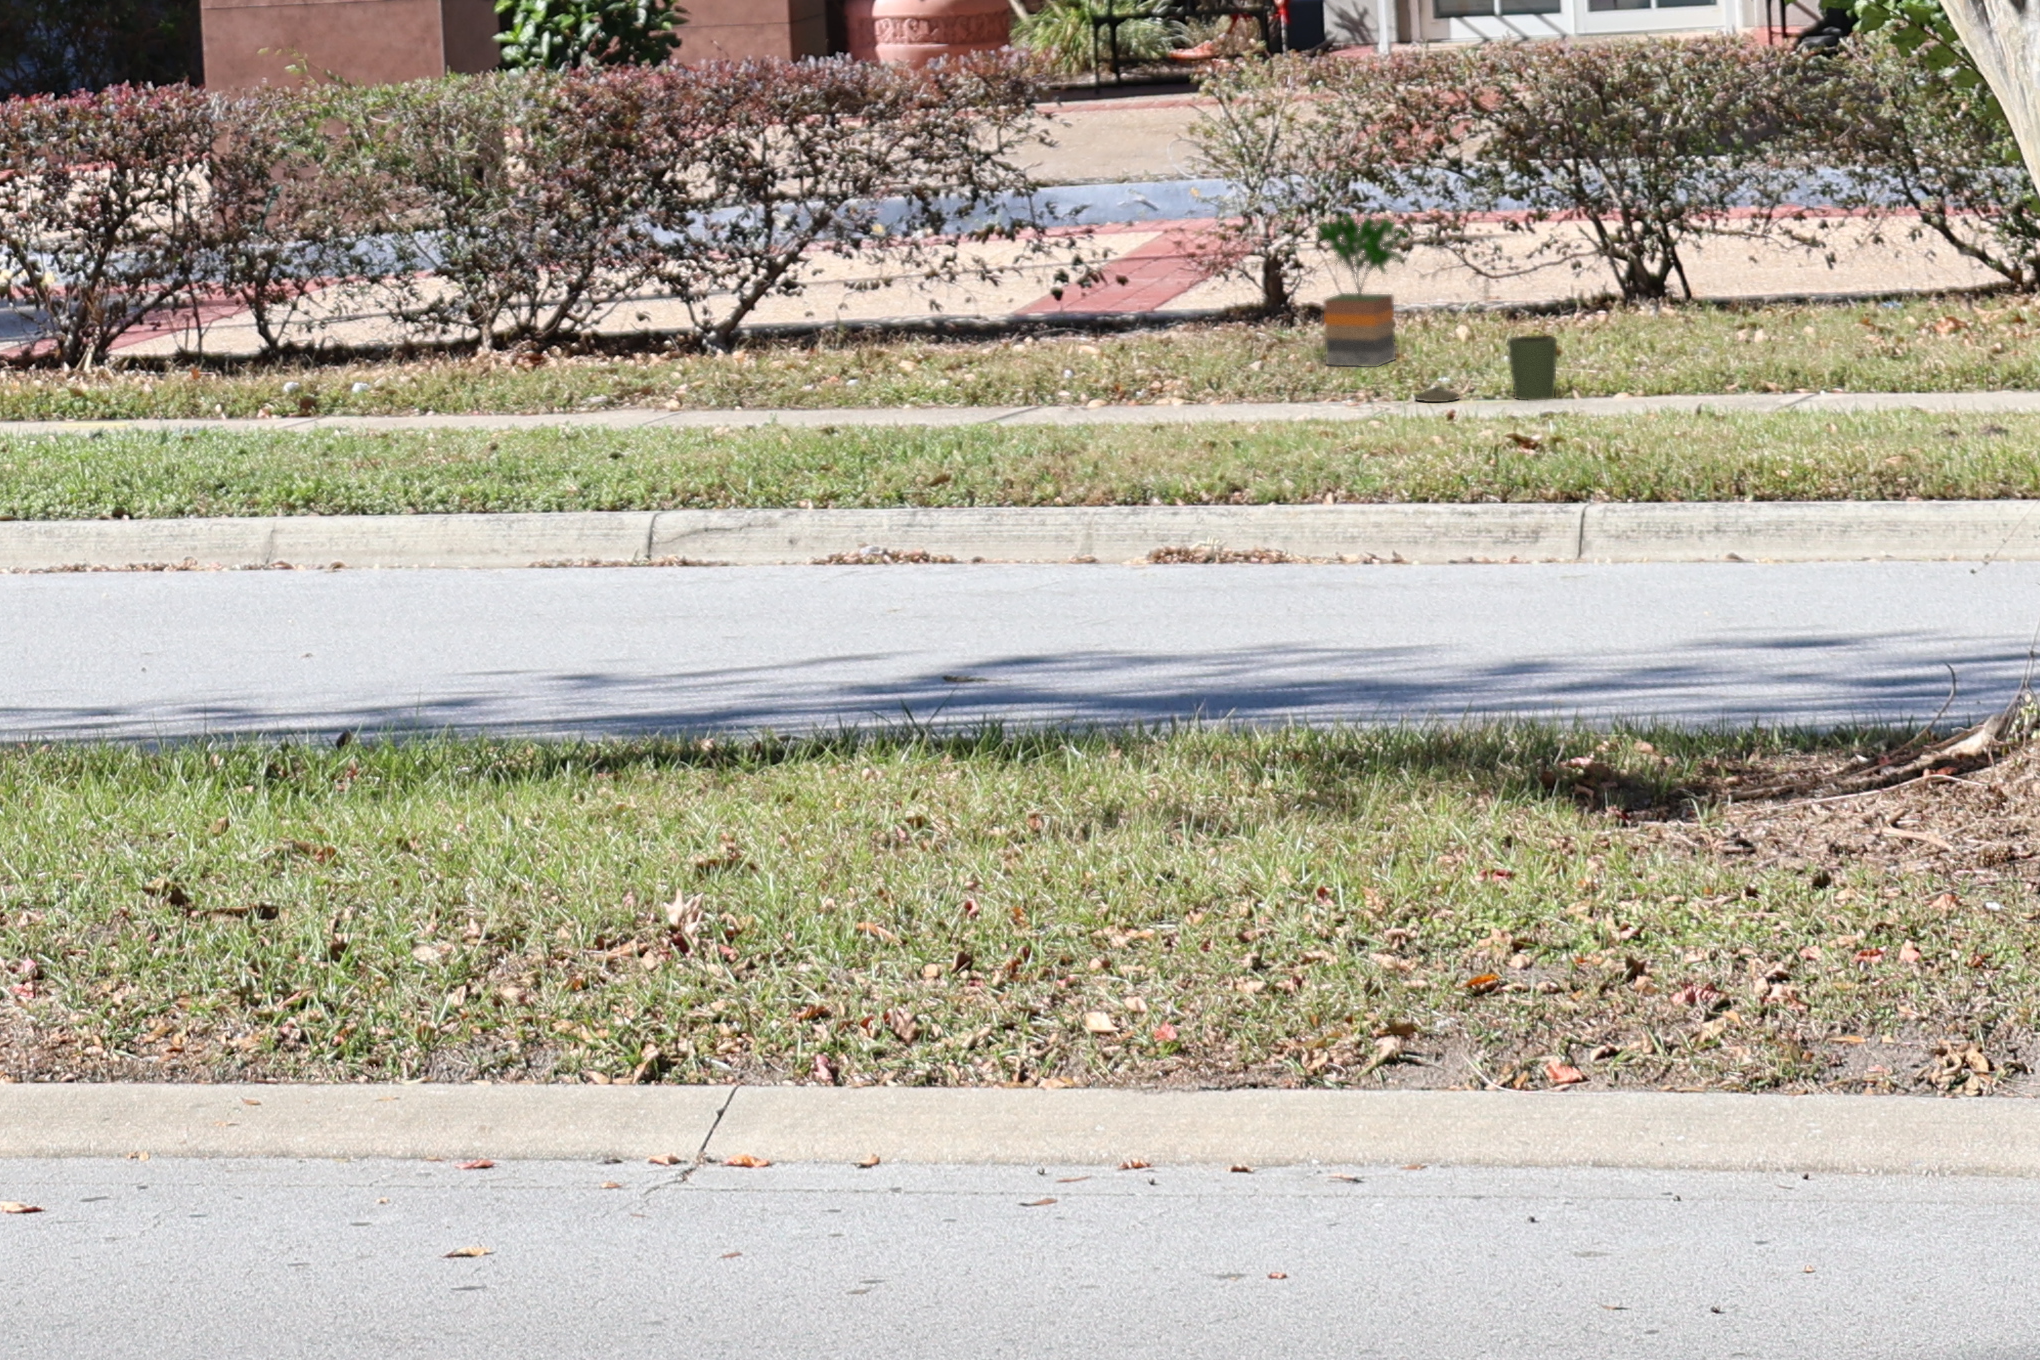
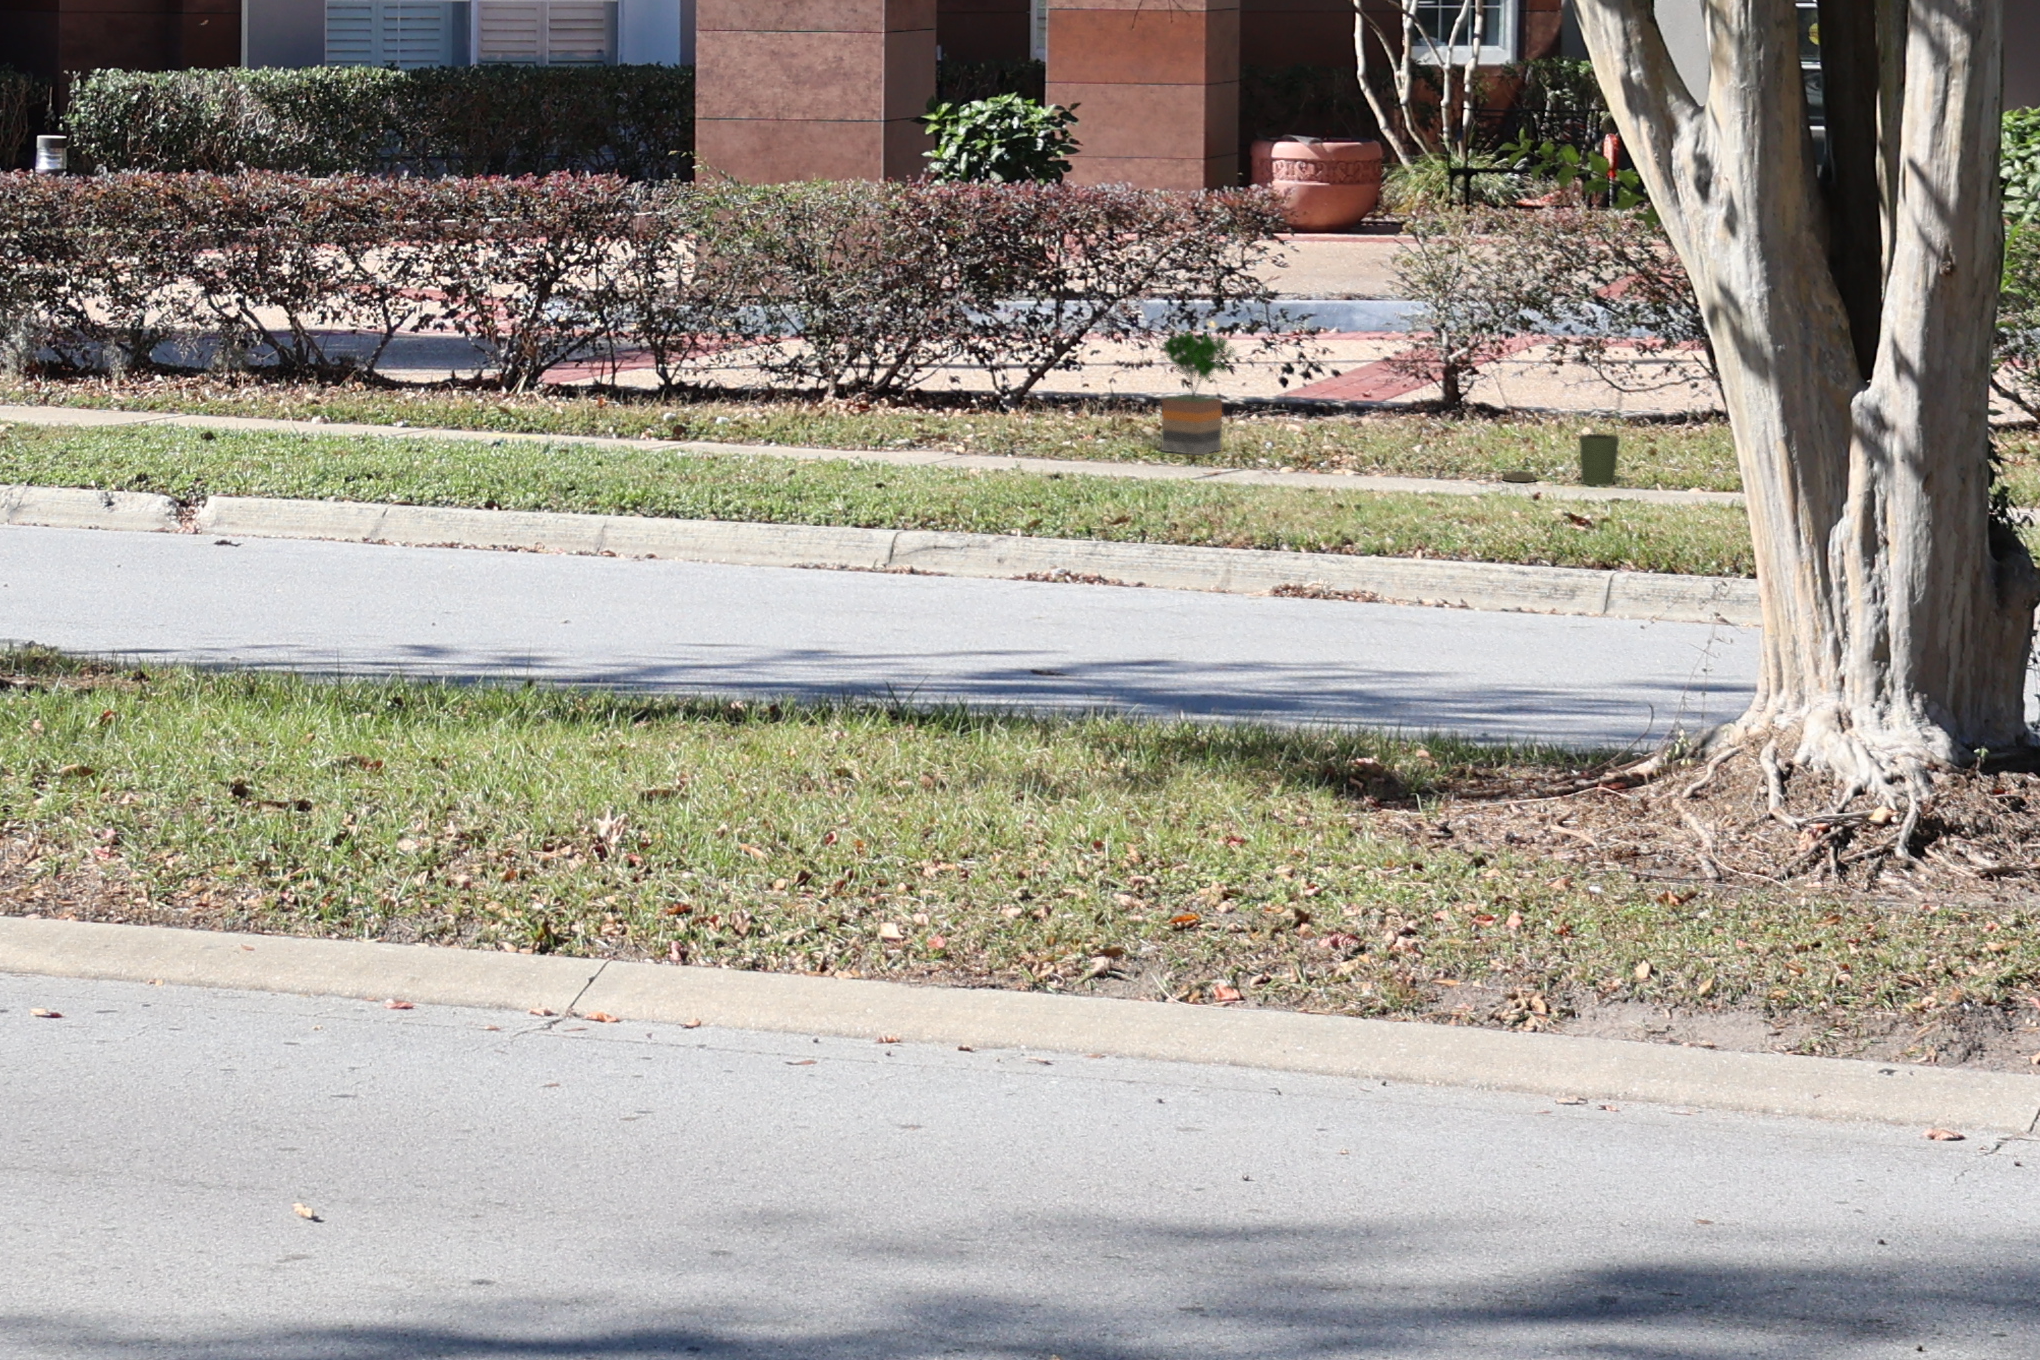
potted tree: present [1316,215,1407,367] -> present [1161,332,1235,455]

